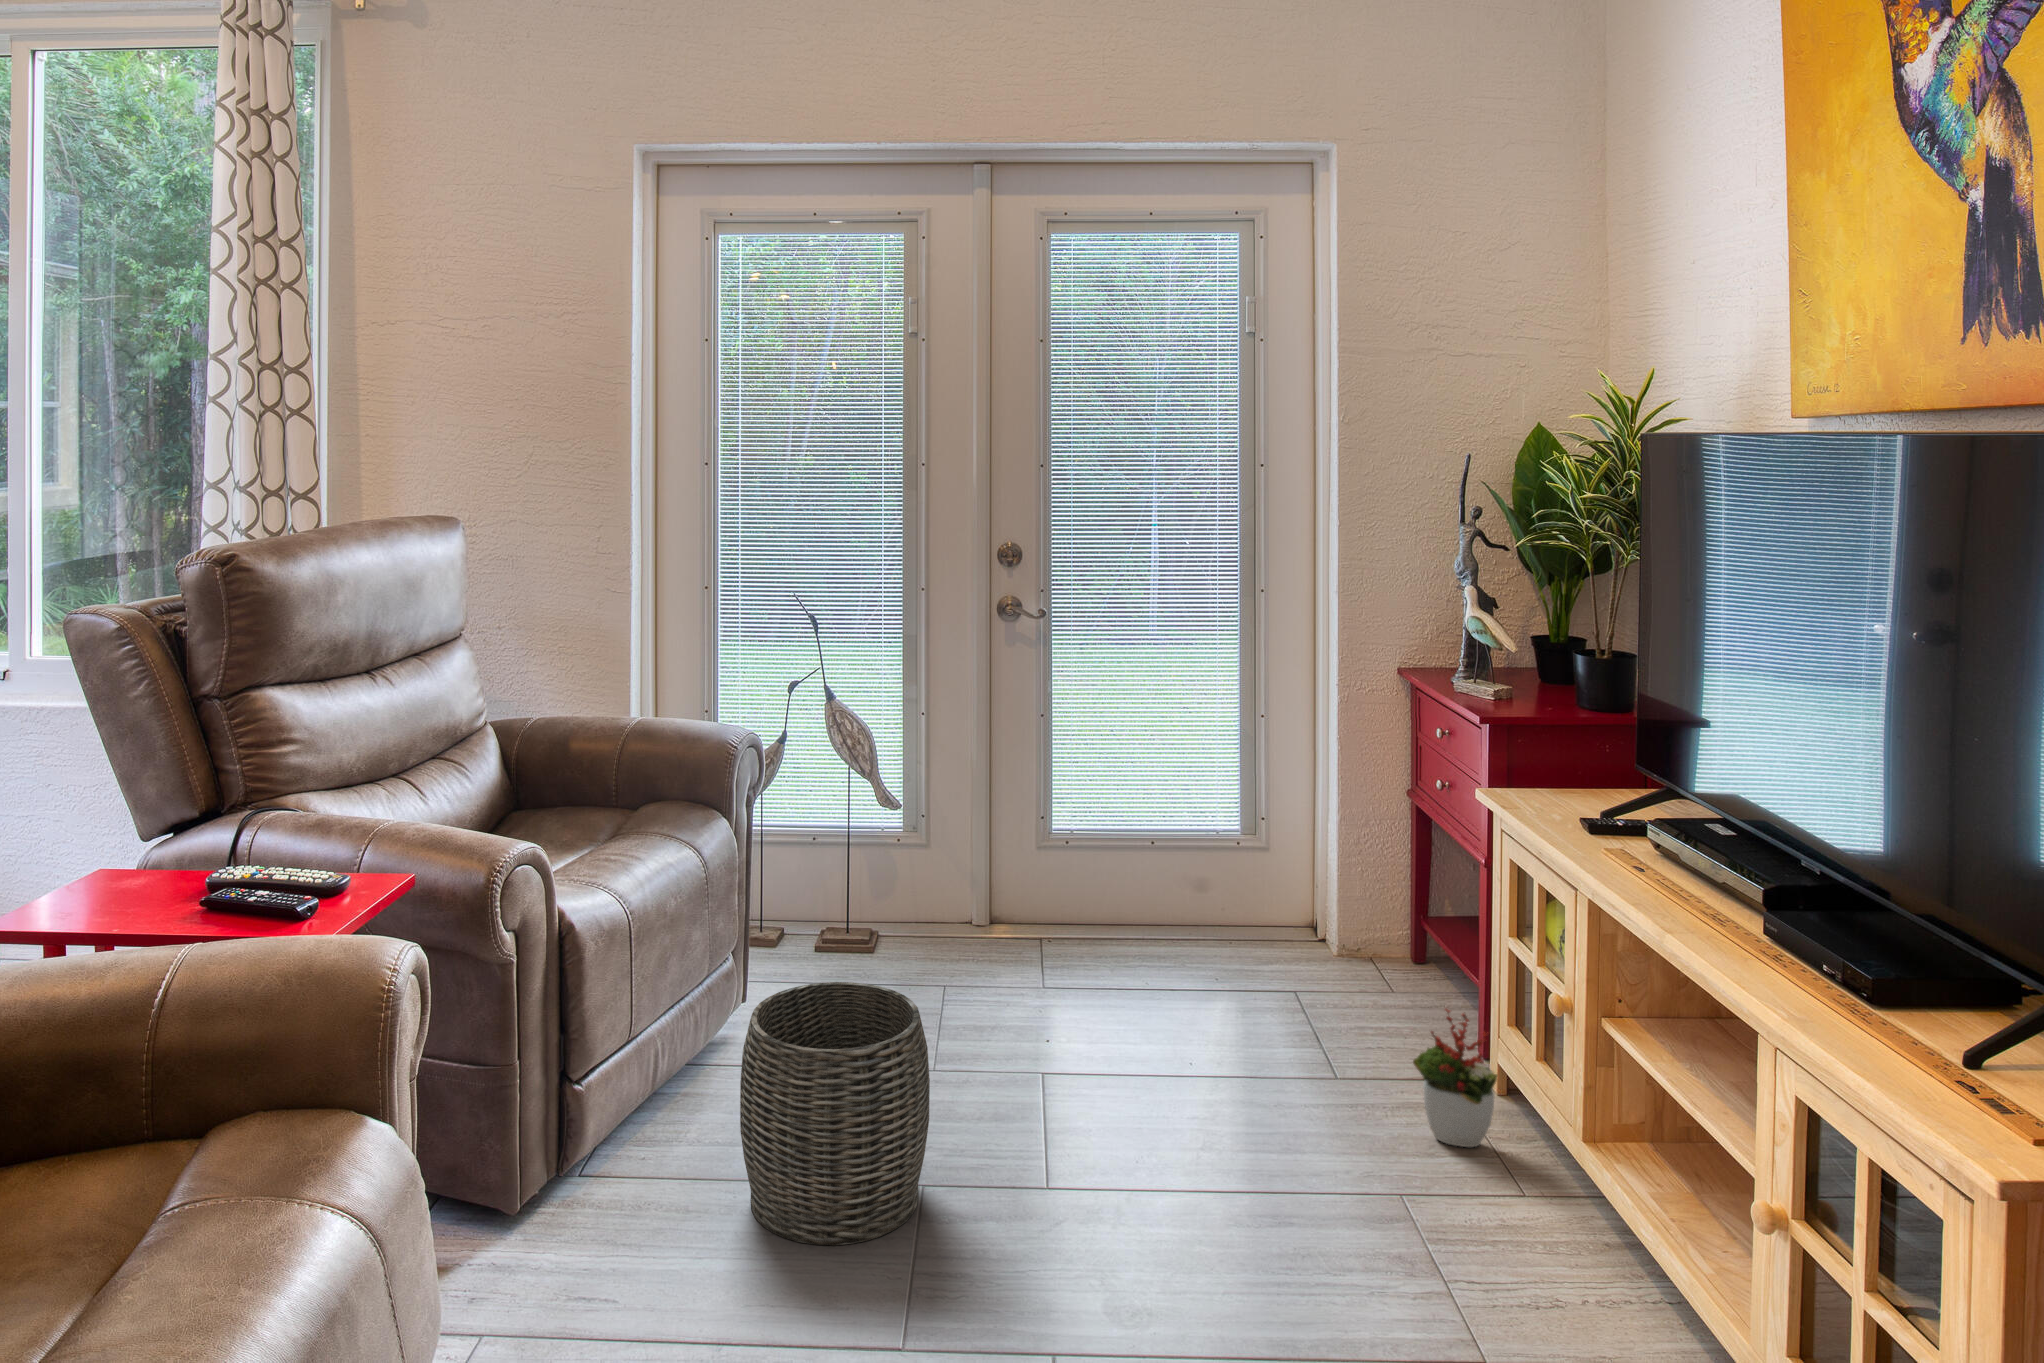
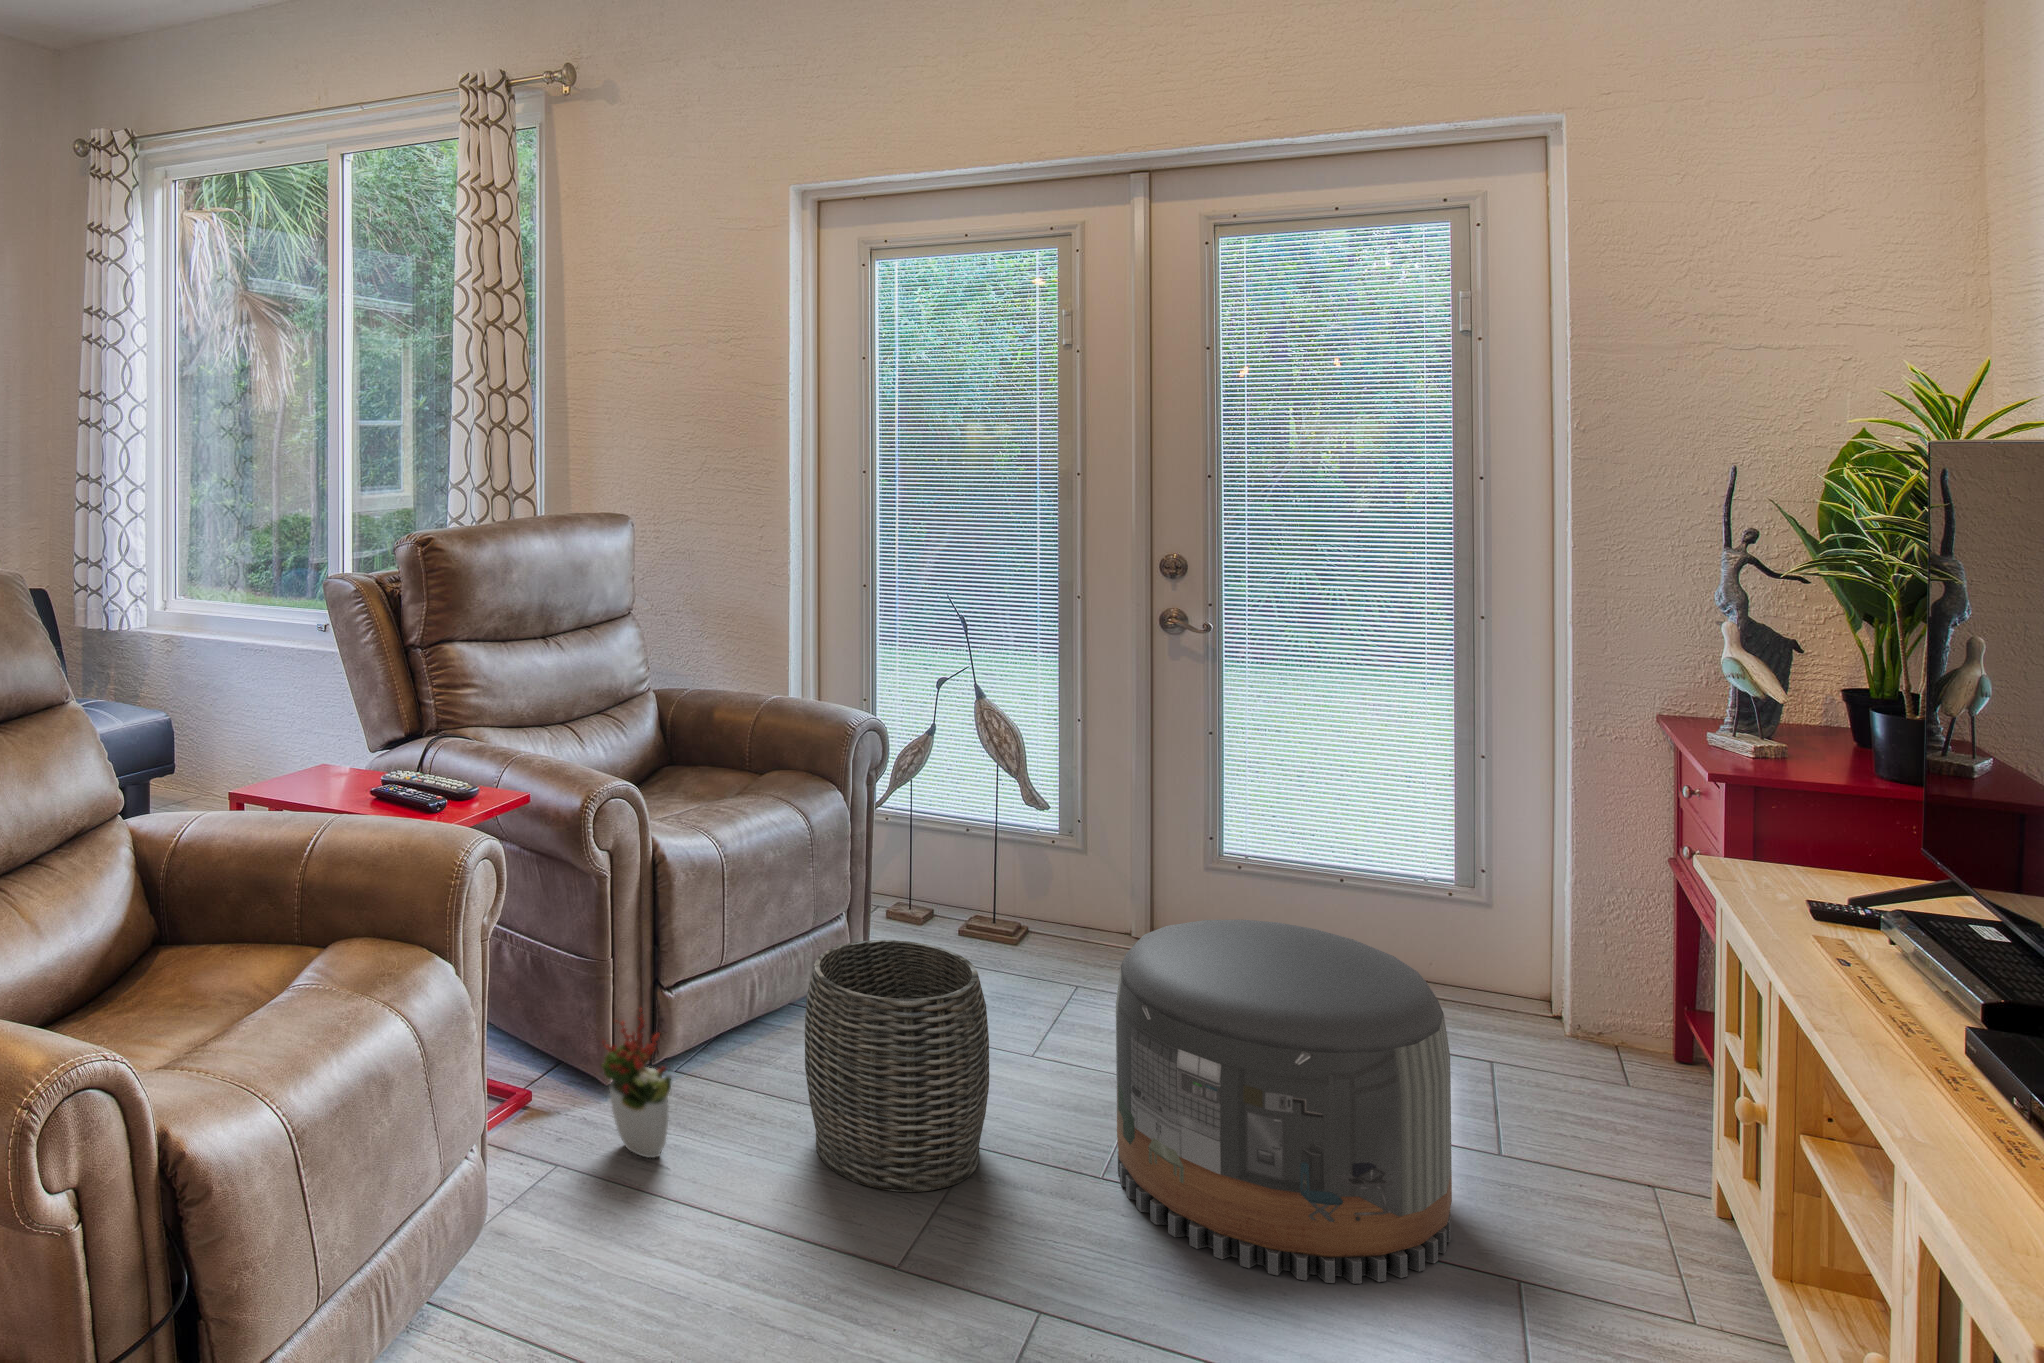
pouf: none [1044,918,1336,1252] -> present [1116,919,1452,1284]
decorative plant: present [1413,1009,1498,1147] -> present [602,1009,671,1157]

